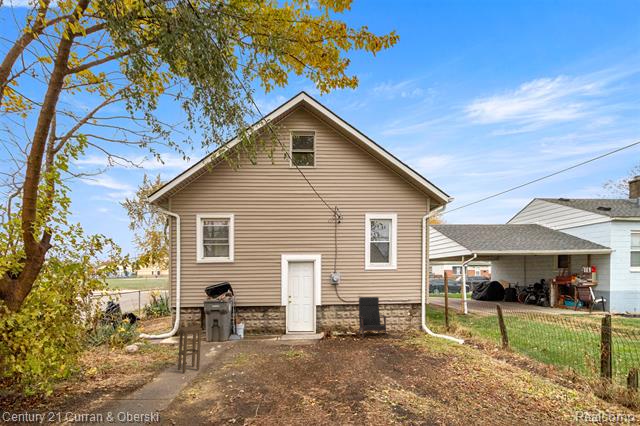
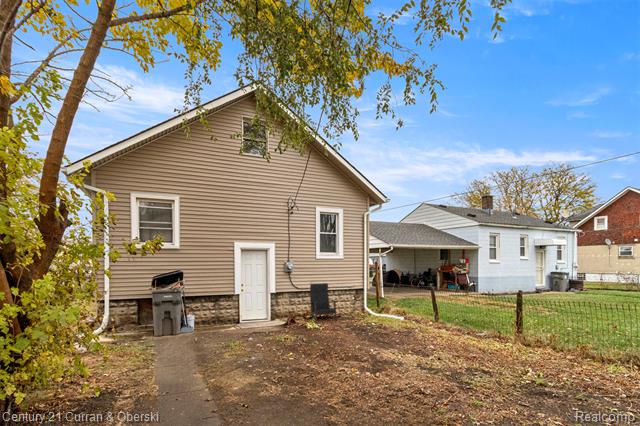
stool: present [178,326,202,373] -> none [130,318,164,376]

